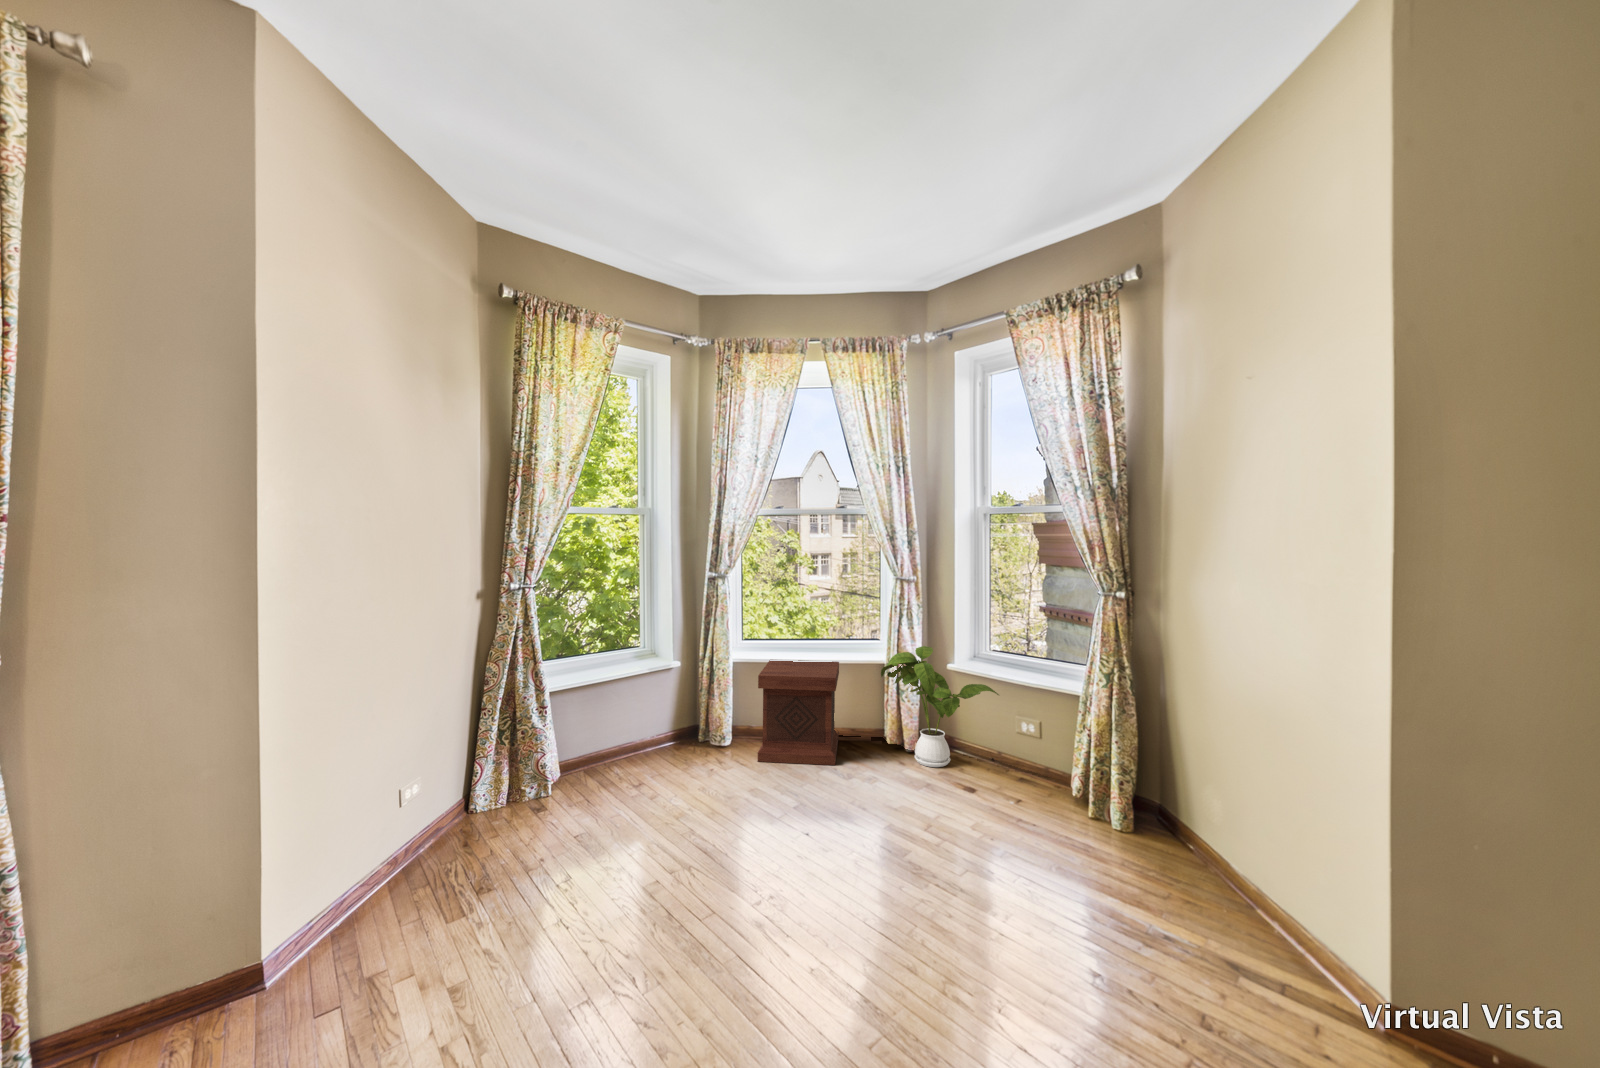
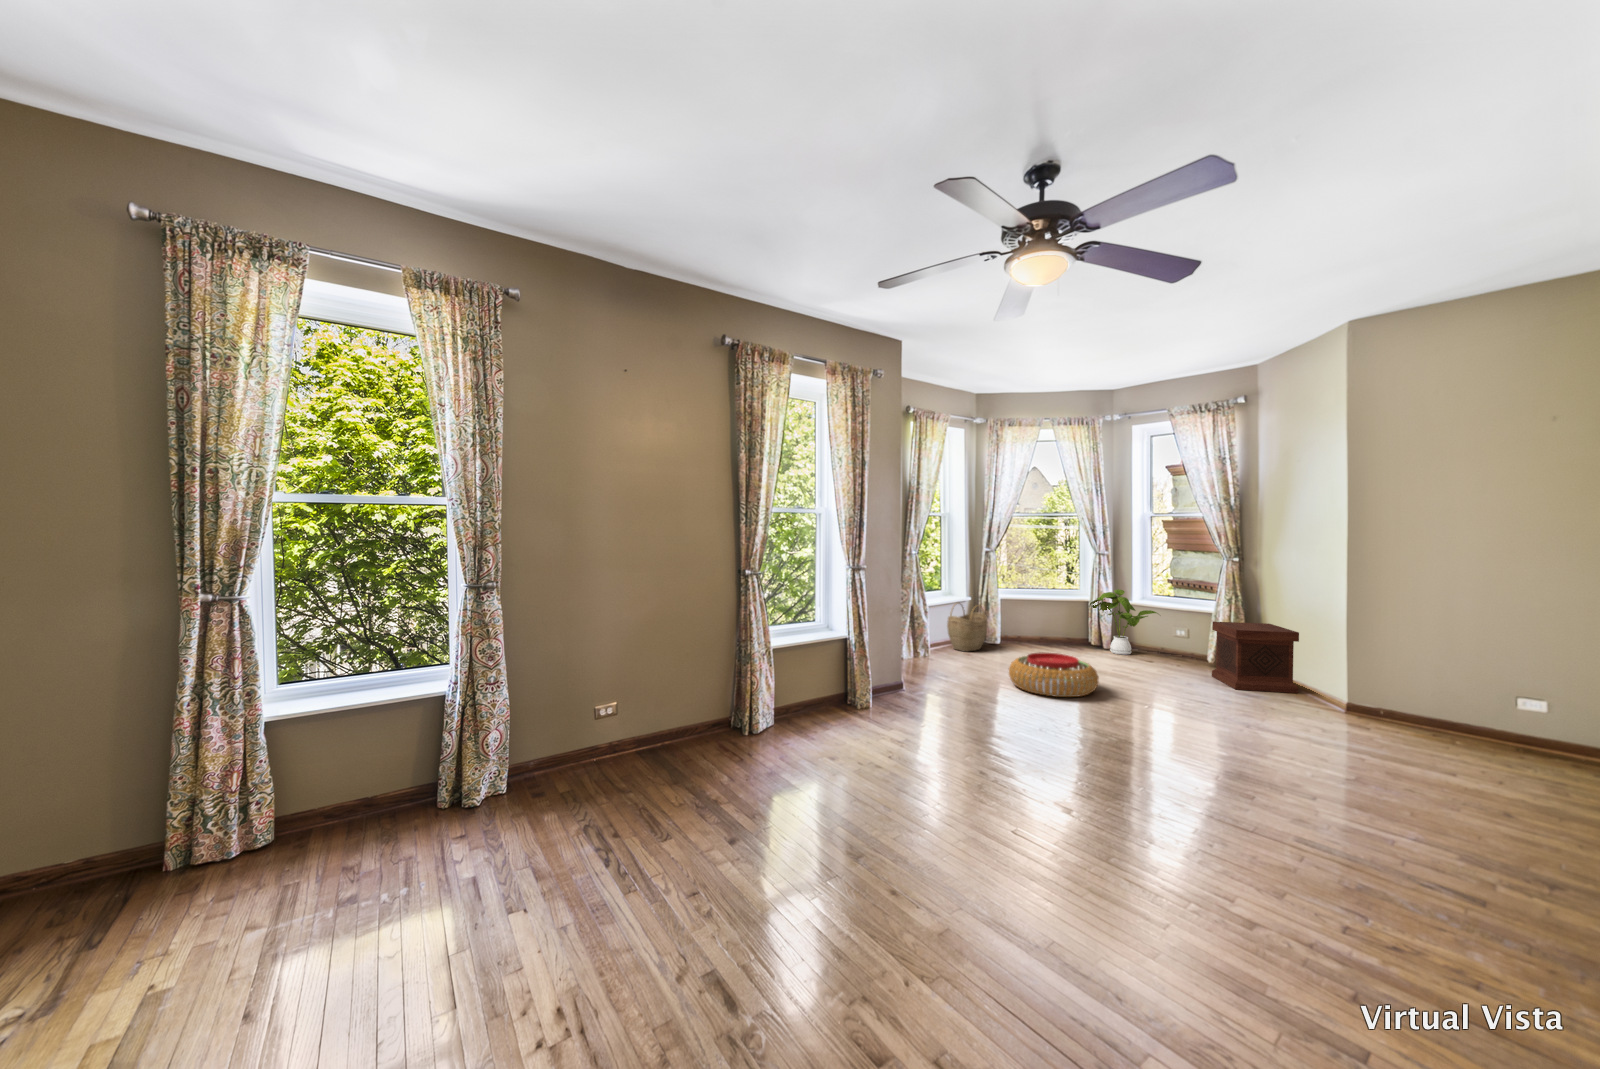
side table: present [758,660,839,765] -> present [1212,622,1299,693]
woven basket: none [620,669,697,766] -> present [947,605,987,652]
pouf: none [576,817,786,978] -> present [1009,653,1099,697]

